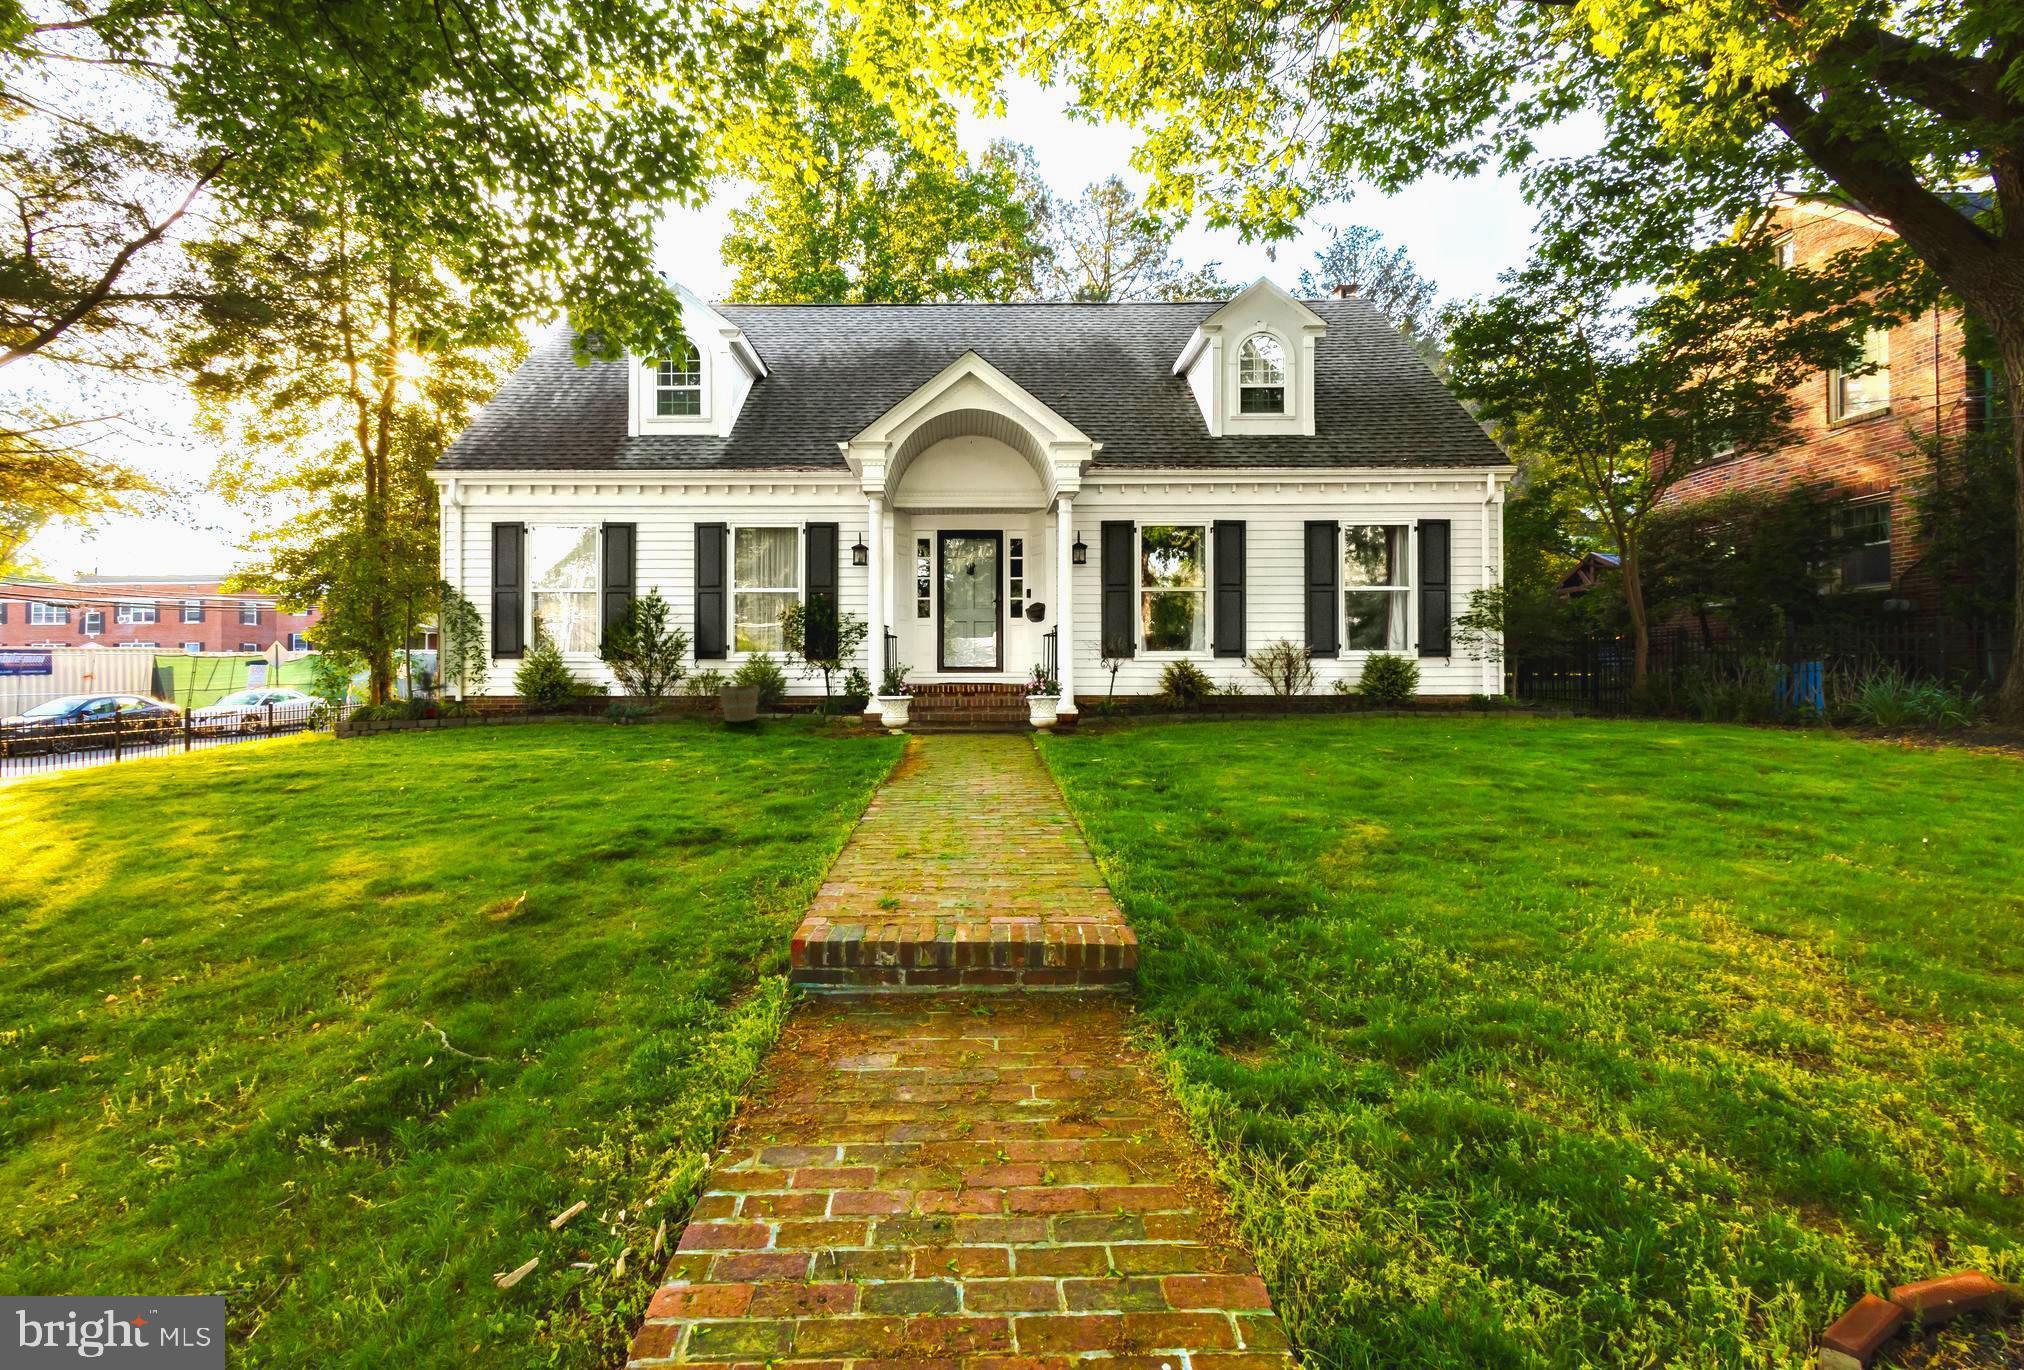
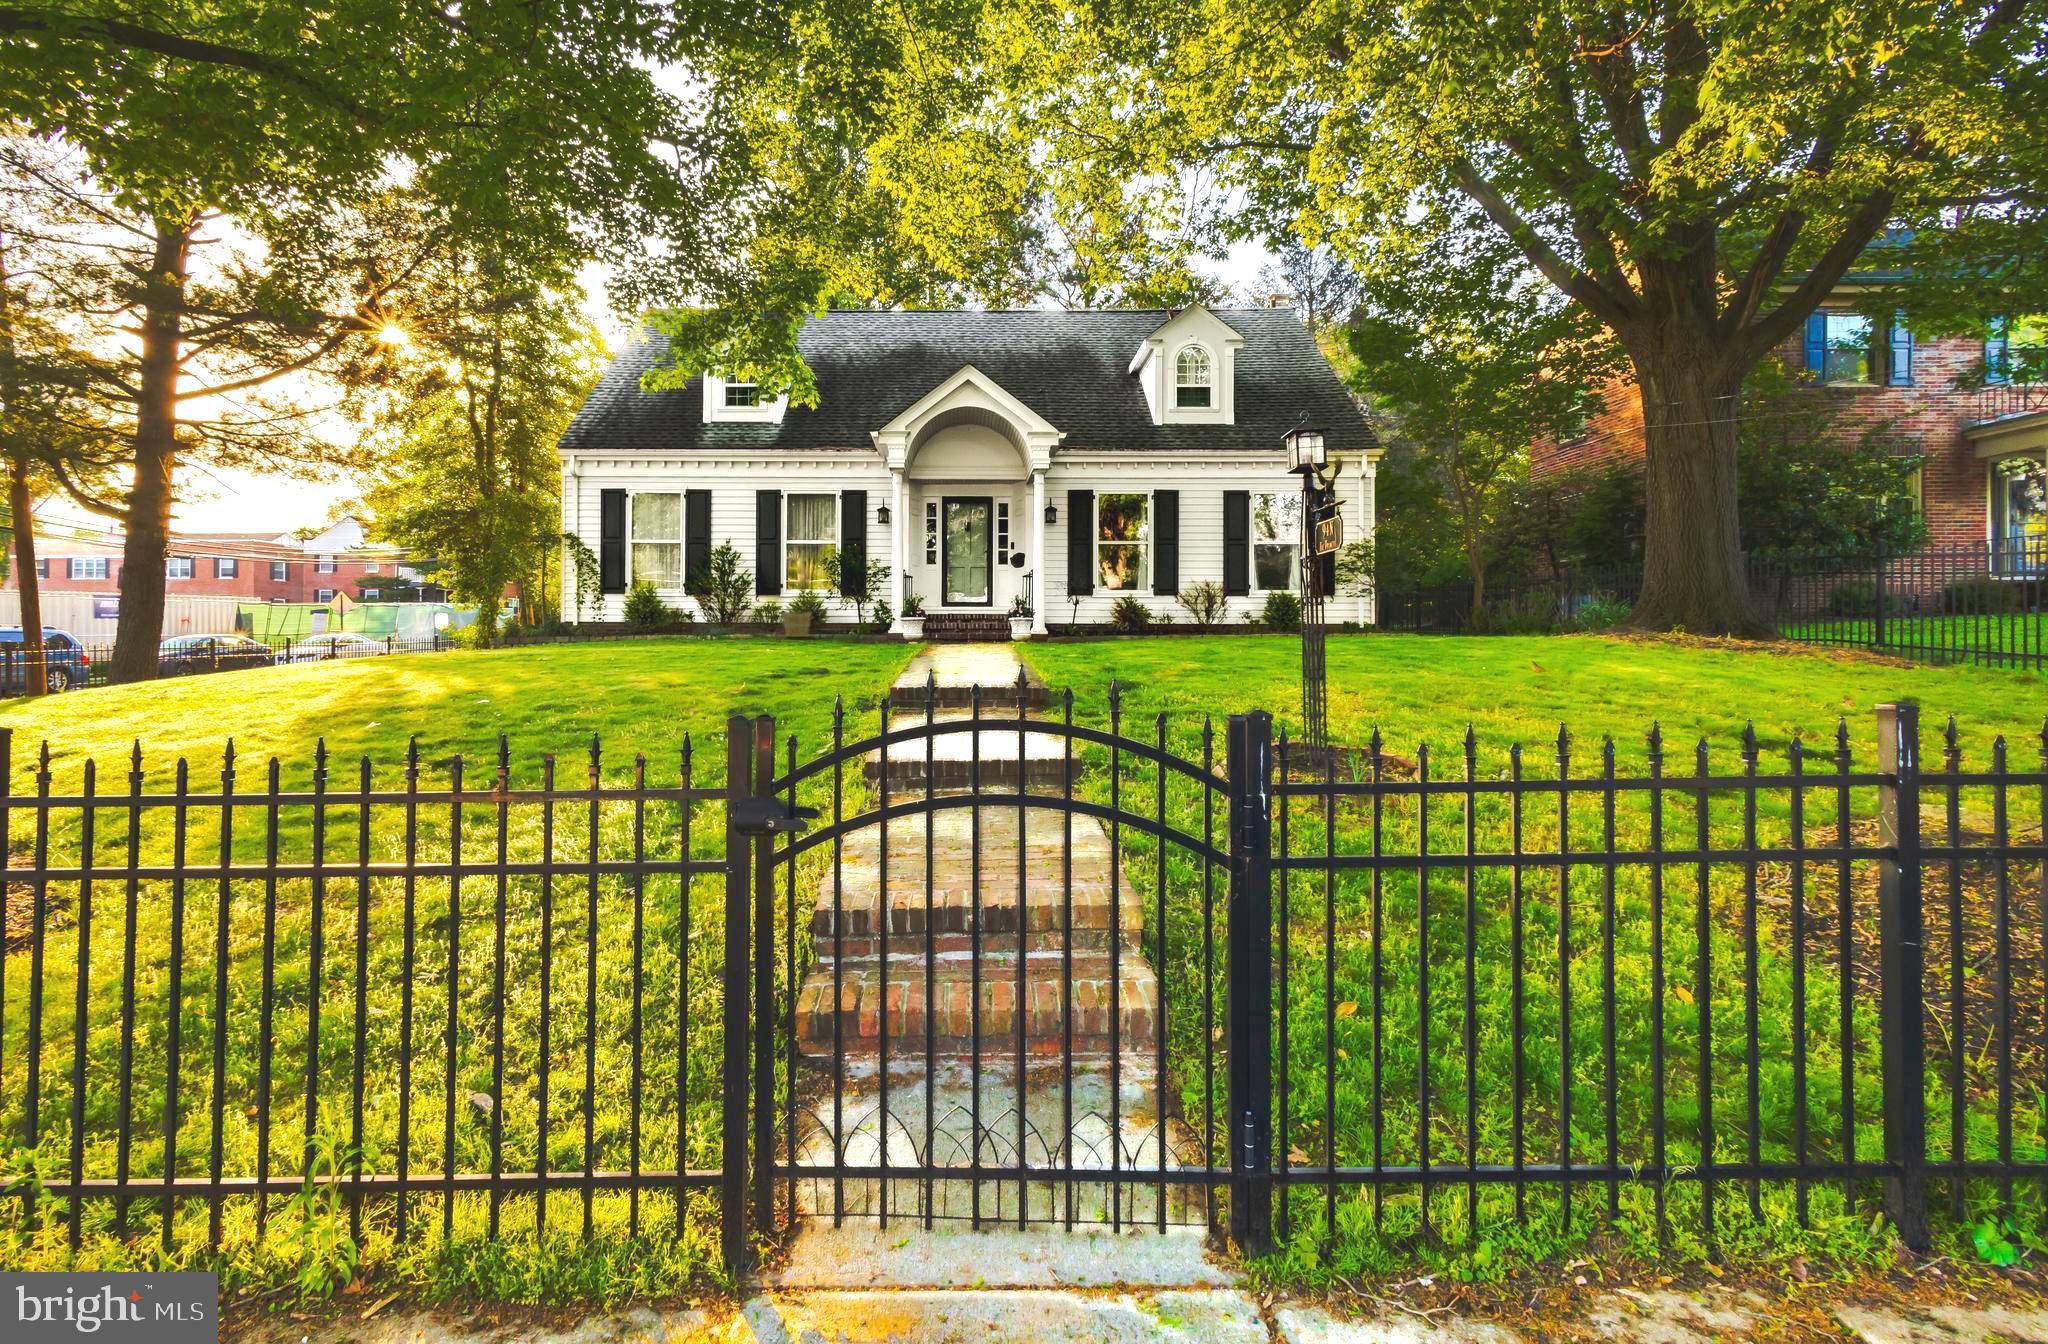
potted tree: present [417,666,449,718] -> none [543,597,569,639]

